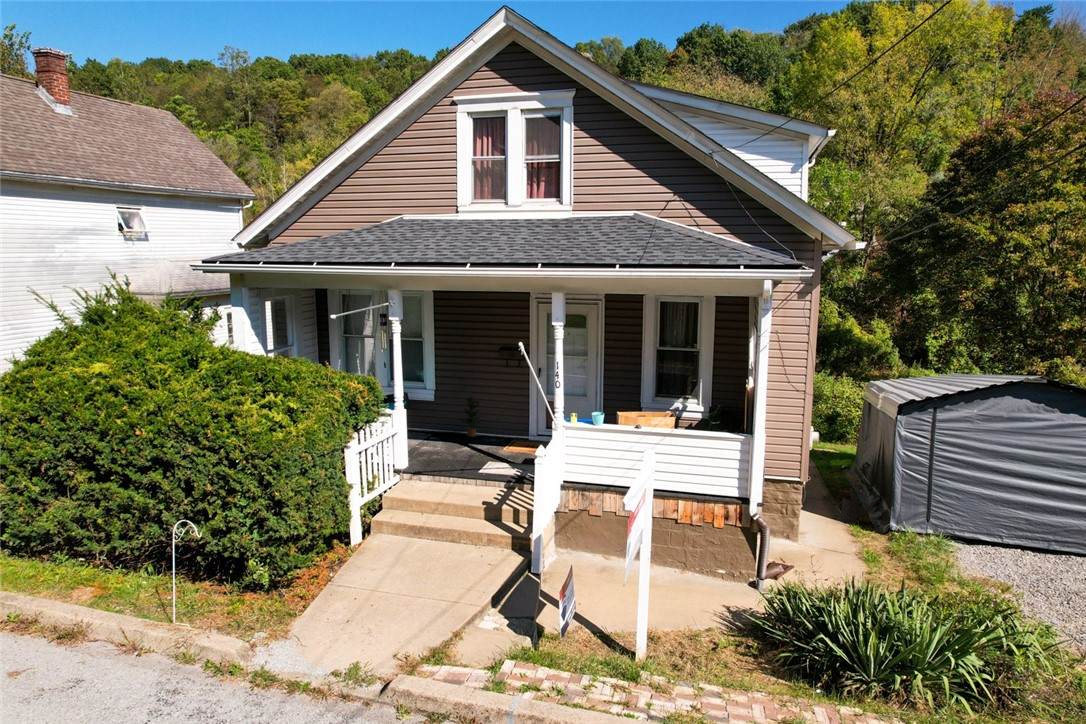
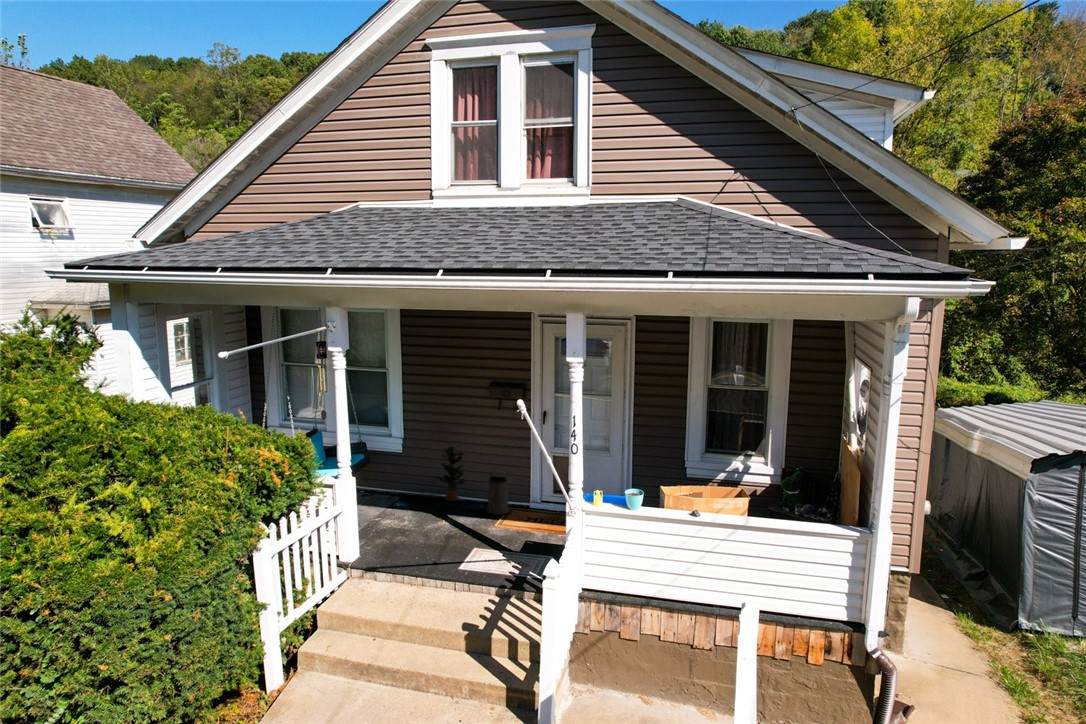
watering can: present [840,489,880,524] -> present [487,468,510,515]

